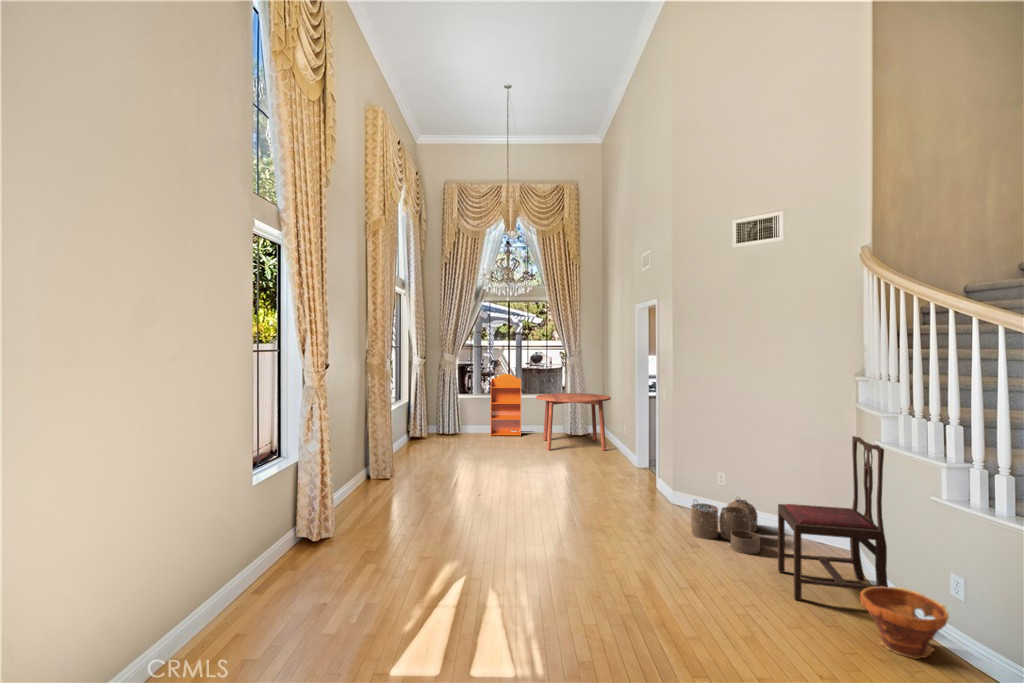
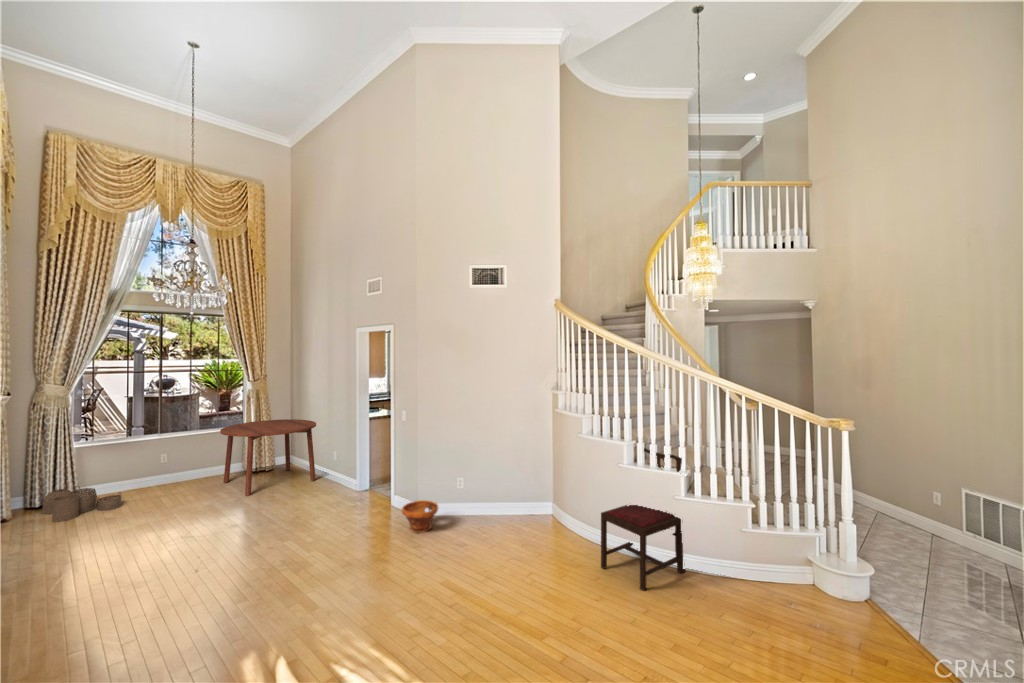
bookcase: present [491,374,521,436] -> none [132,406,184,493]
woven basket: present [691,499,760,554] -> present [43,486,121,522]
planter: present [860,587,949,659] -> present [402,500,438,533]

